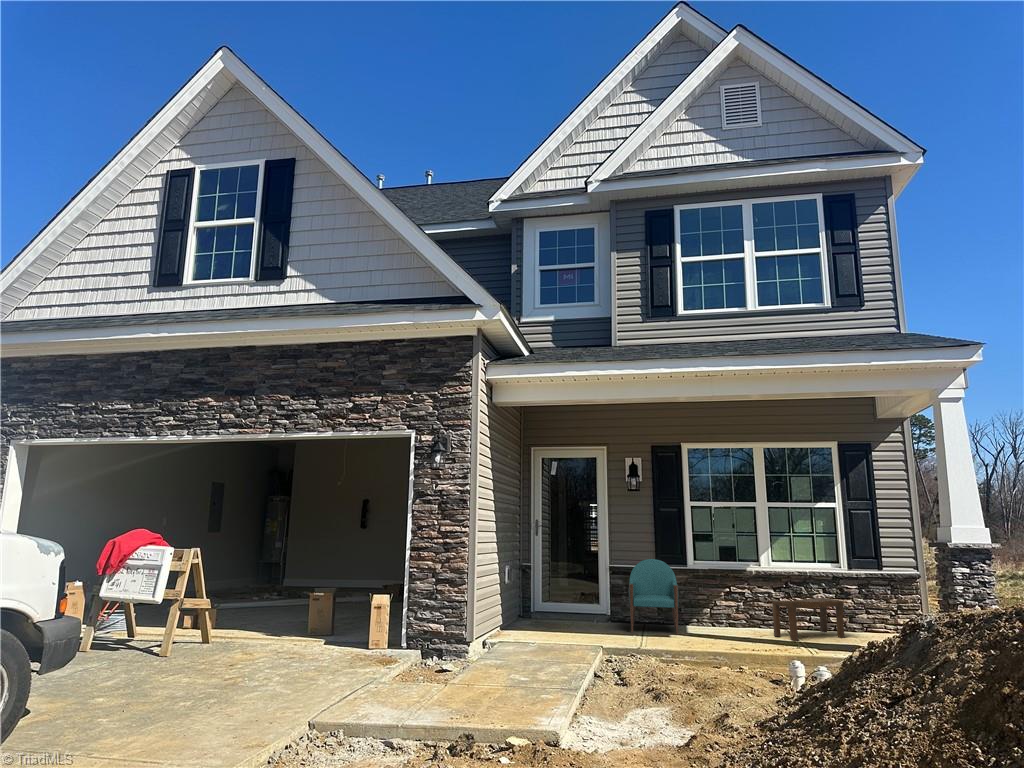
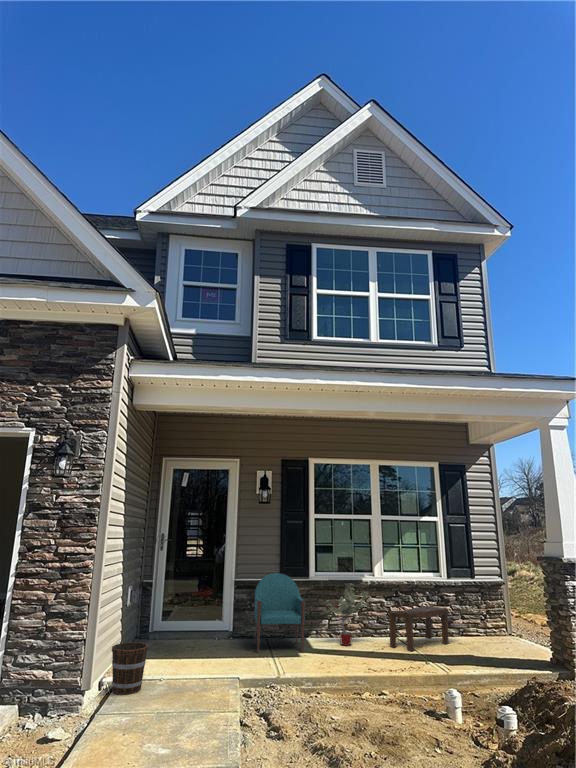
potted tree: none [699,570,751,633] -> present [323,586,368,646]
bucket: none [491,611,521,651] -> present [112,642,148,695]

